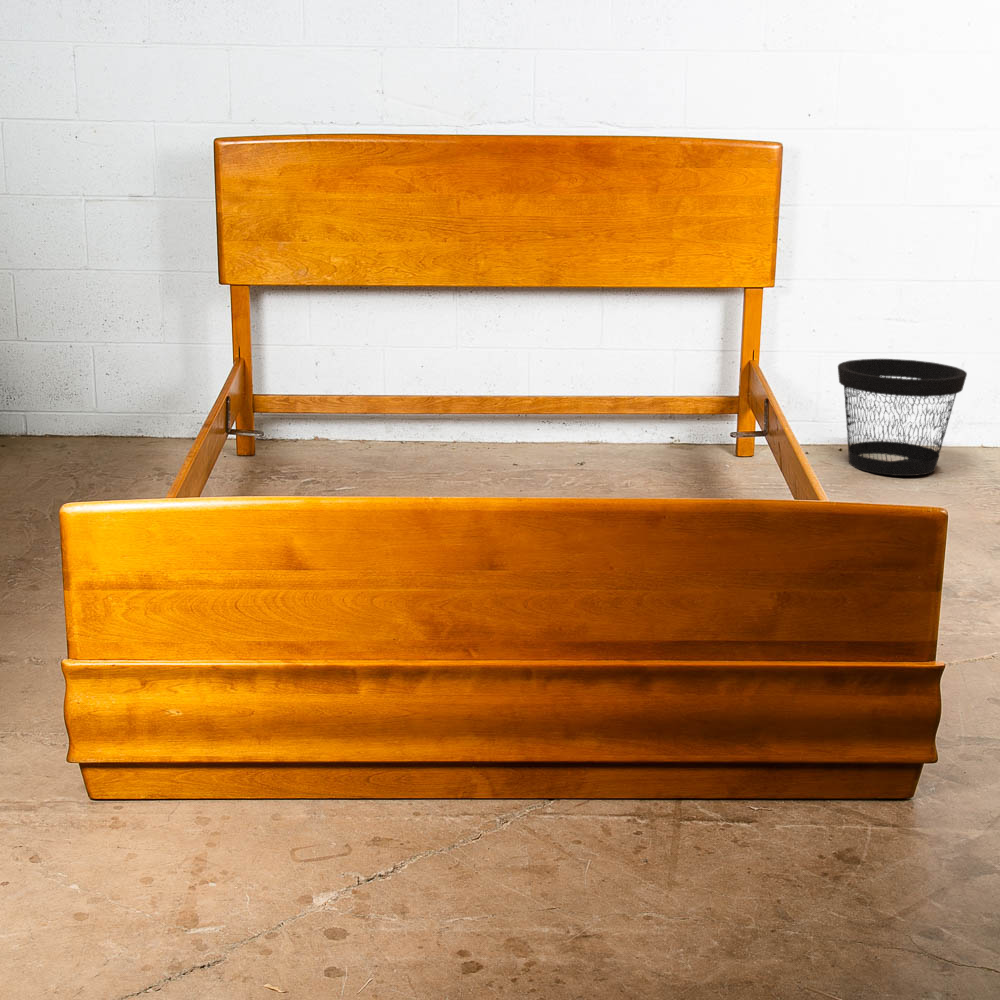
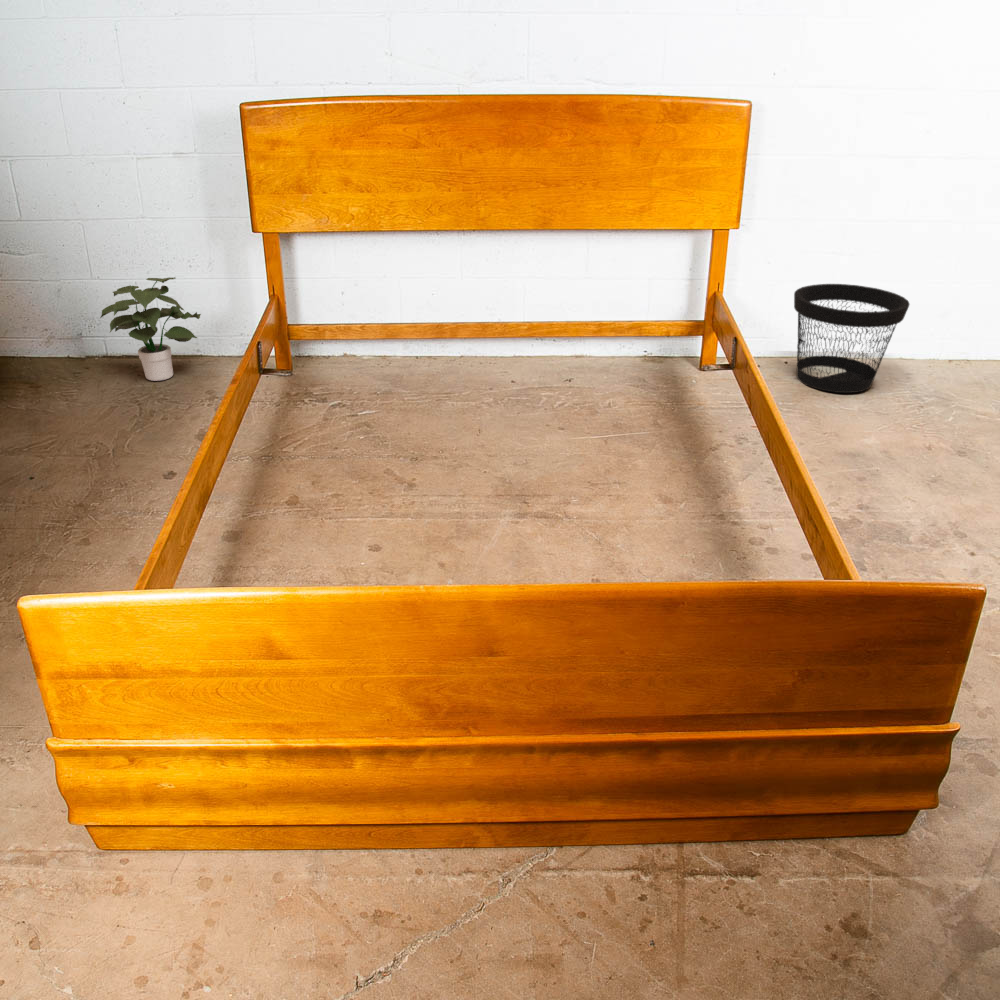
potted plant: none [39,340,154,457] -> present [100,277,201,381]

